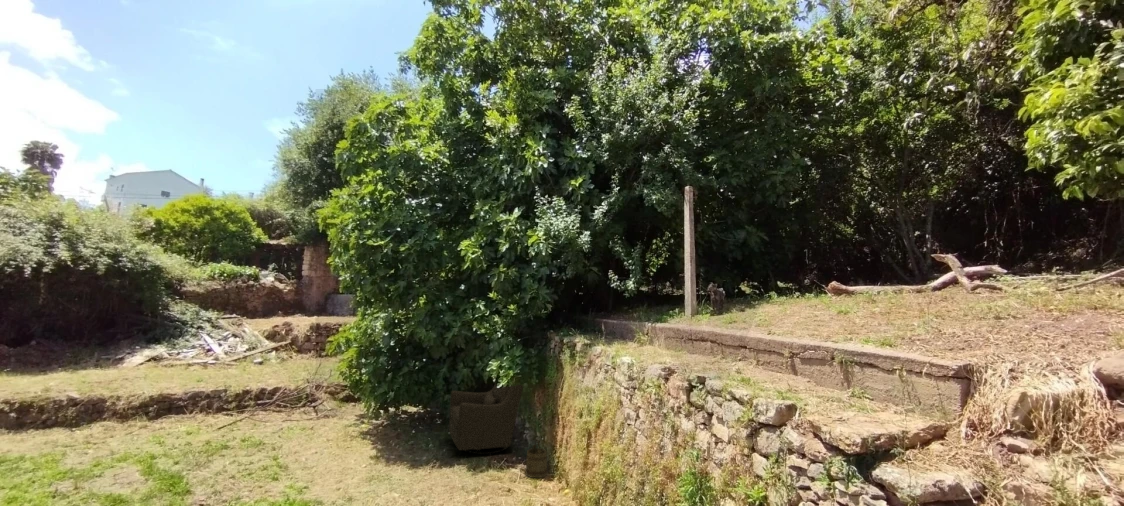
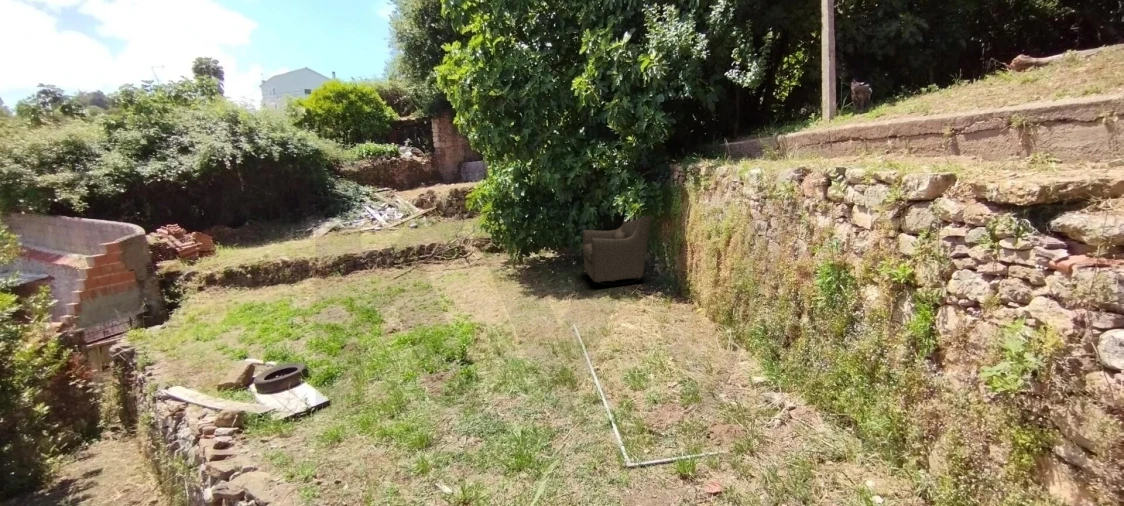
bucket: present [525,439,547,478] -> none [659,265,680,301]

